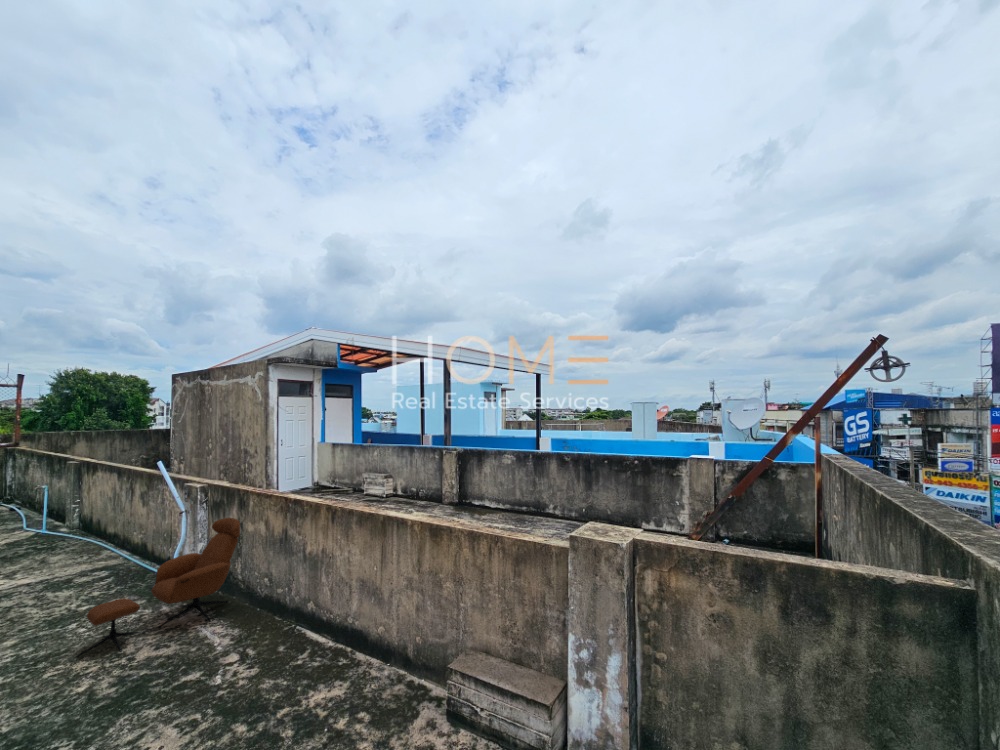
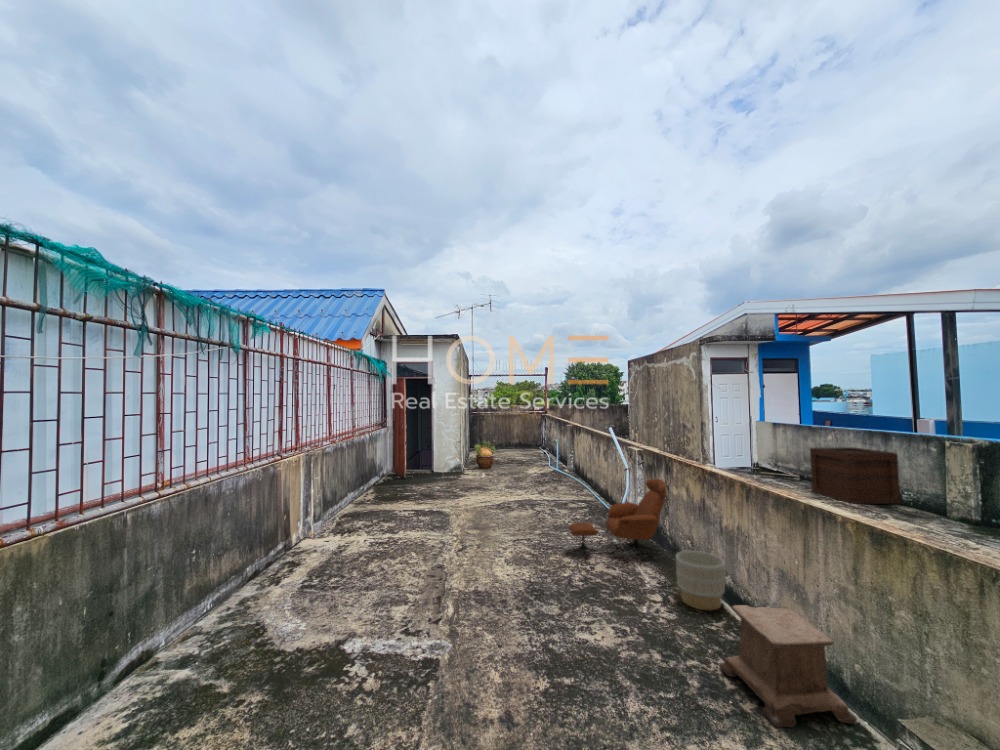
wooden crate: none [363,458,419,505] -> present [810,447,900,504]
planter: none [256,585,308,650] -> present [676,551,725,610]
stool: none [310,612,419,727] -> present [719,605,857,727]

